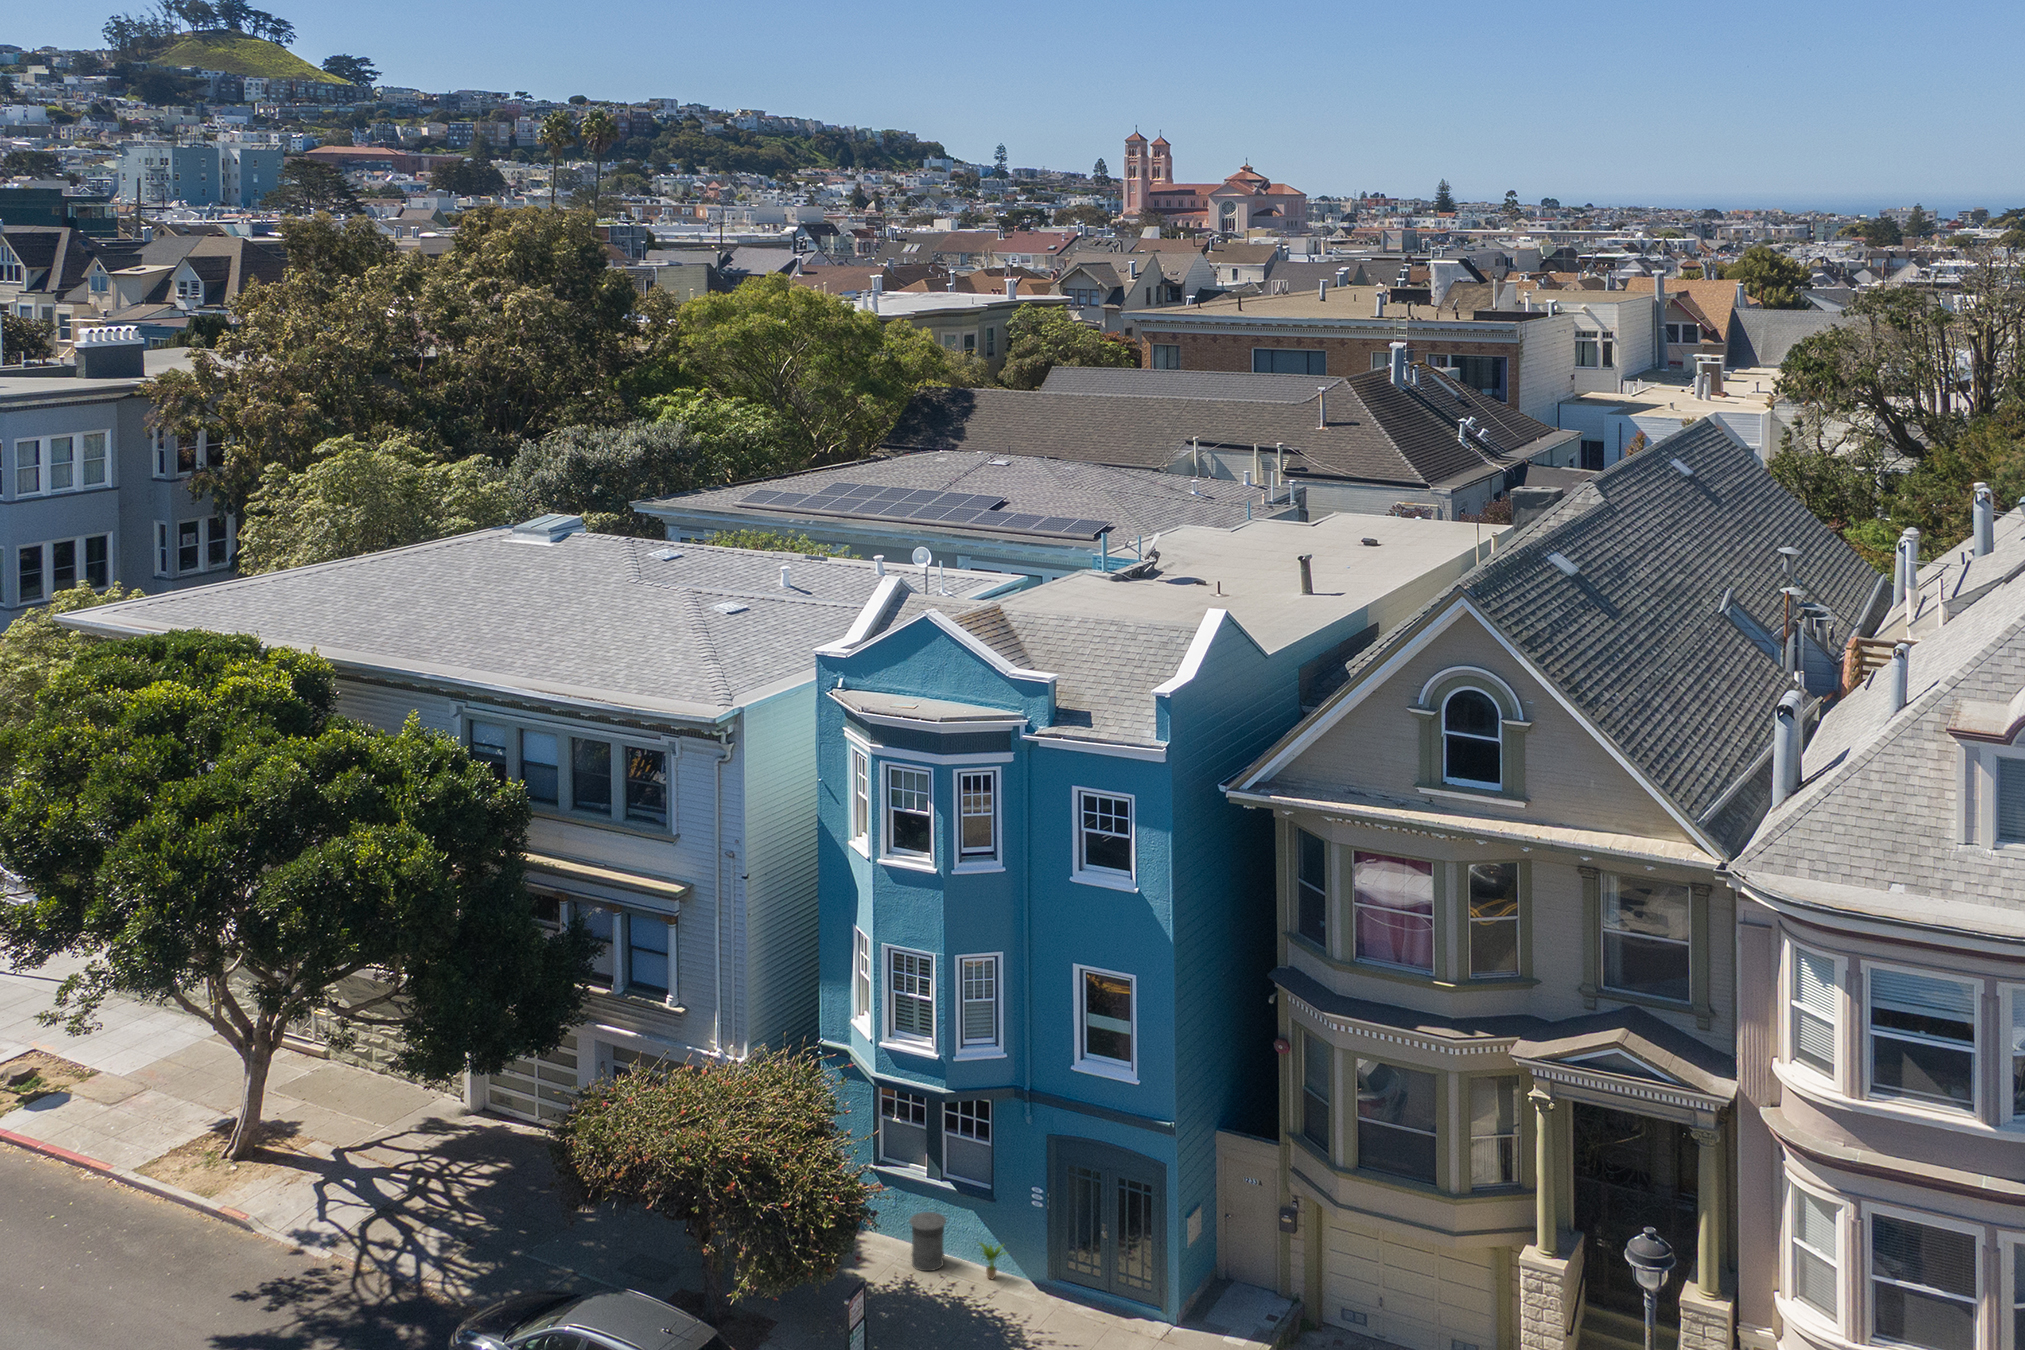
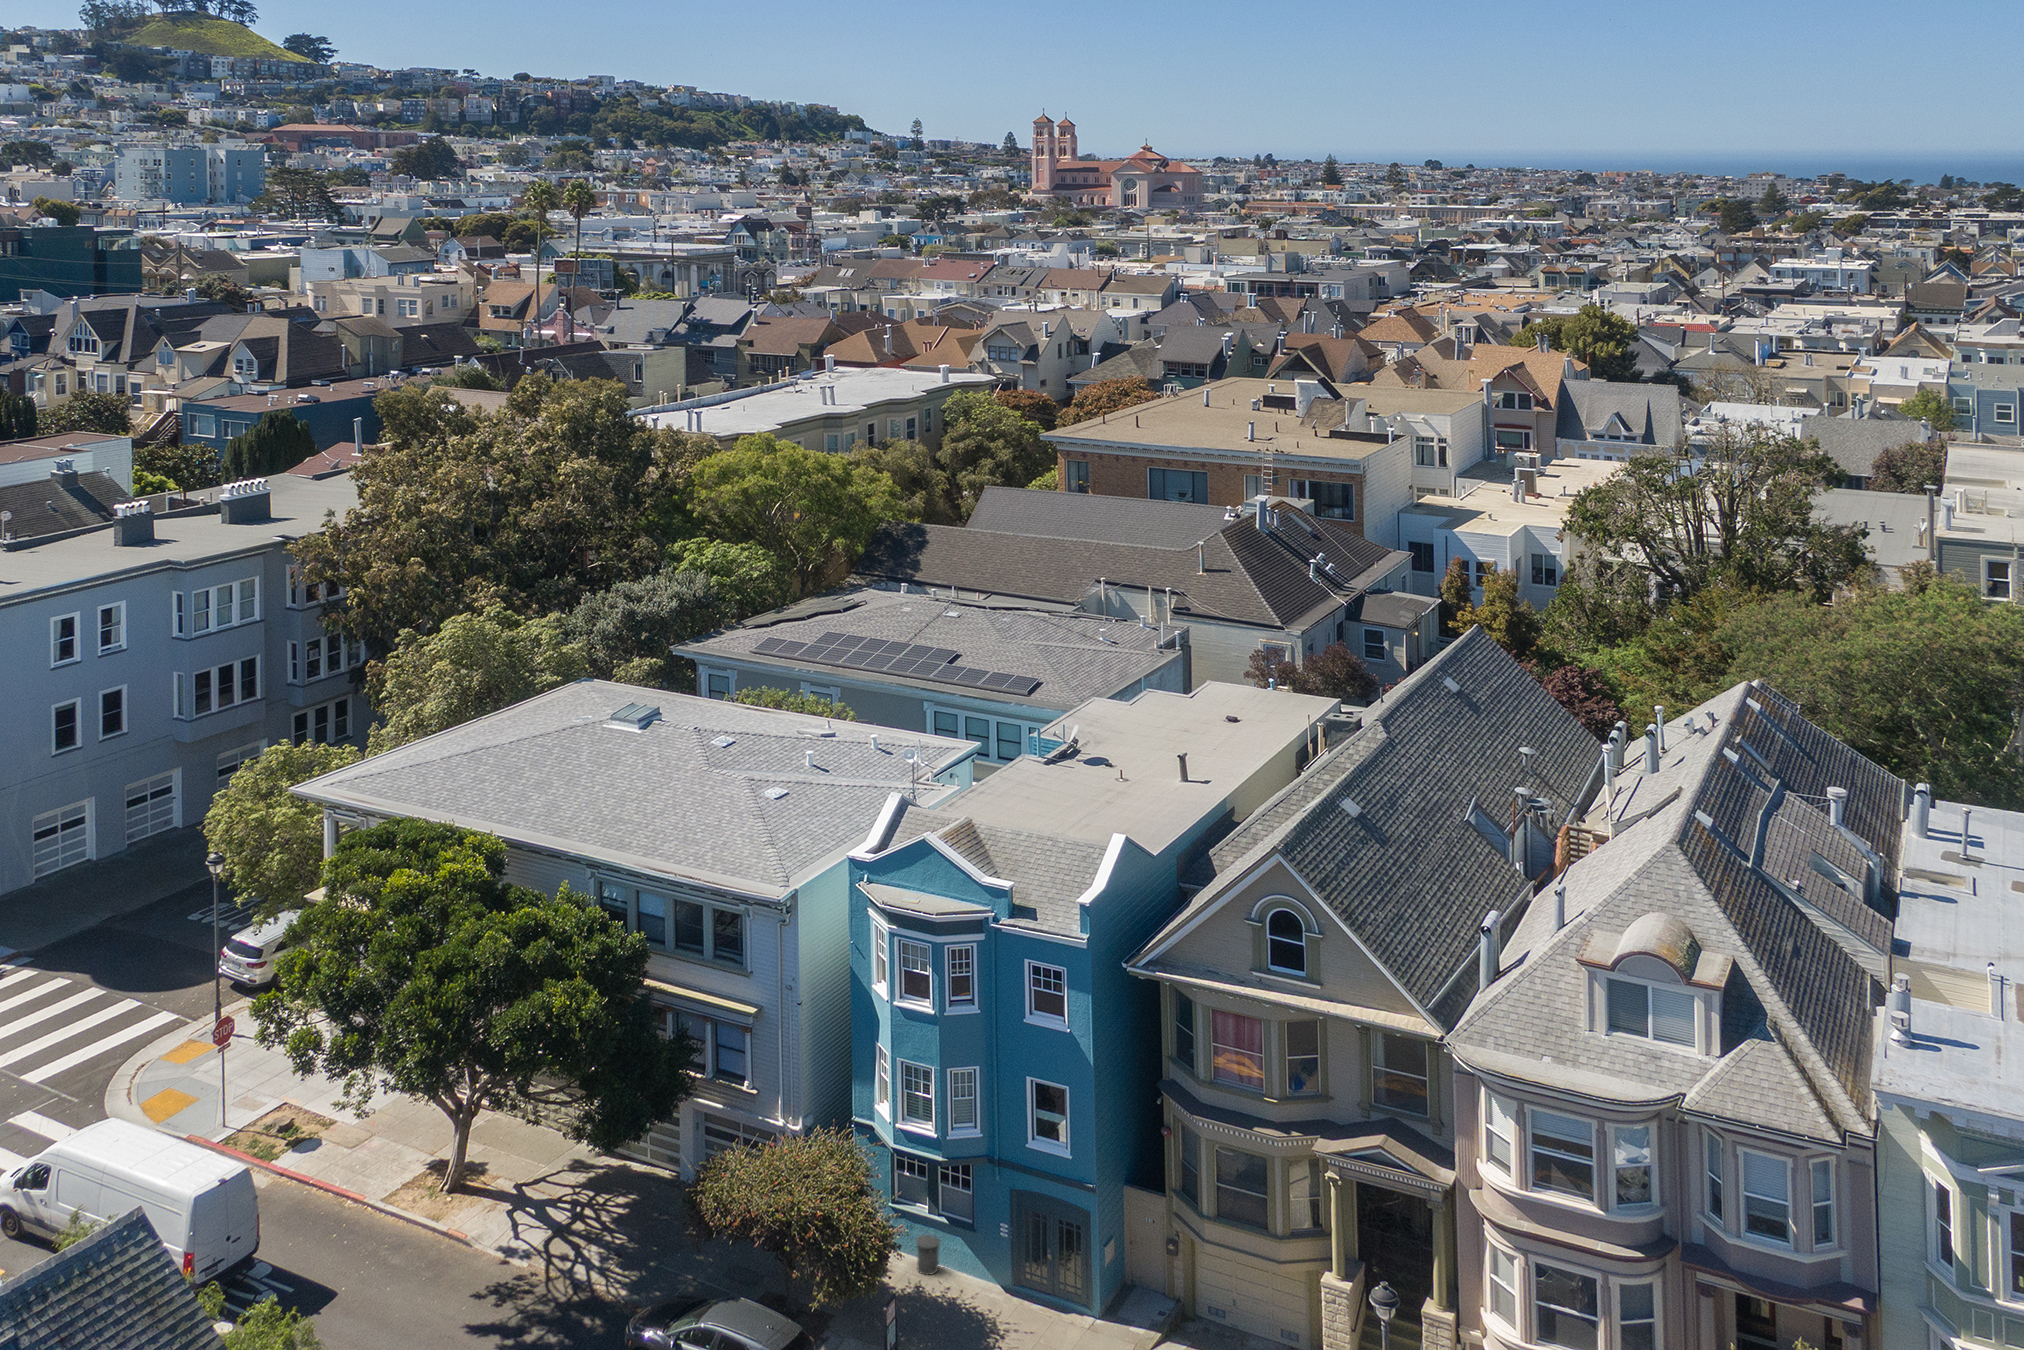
potted plant: present [979,1243,1008,1279] -> none [961,1255,983,1281]

